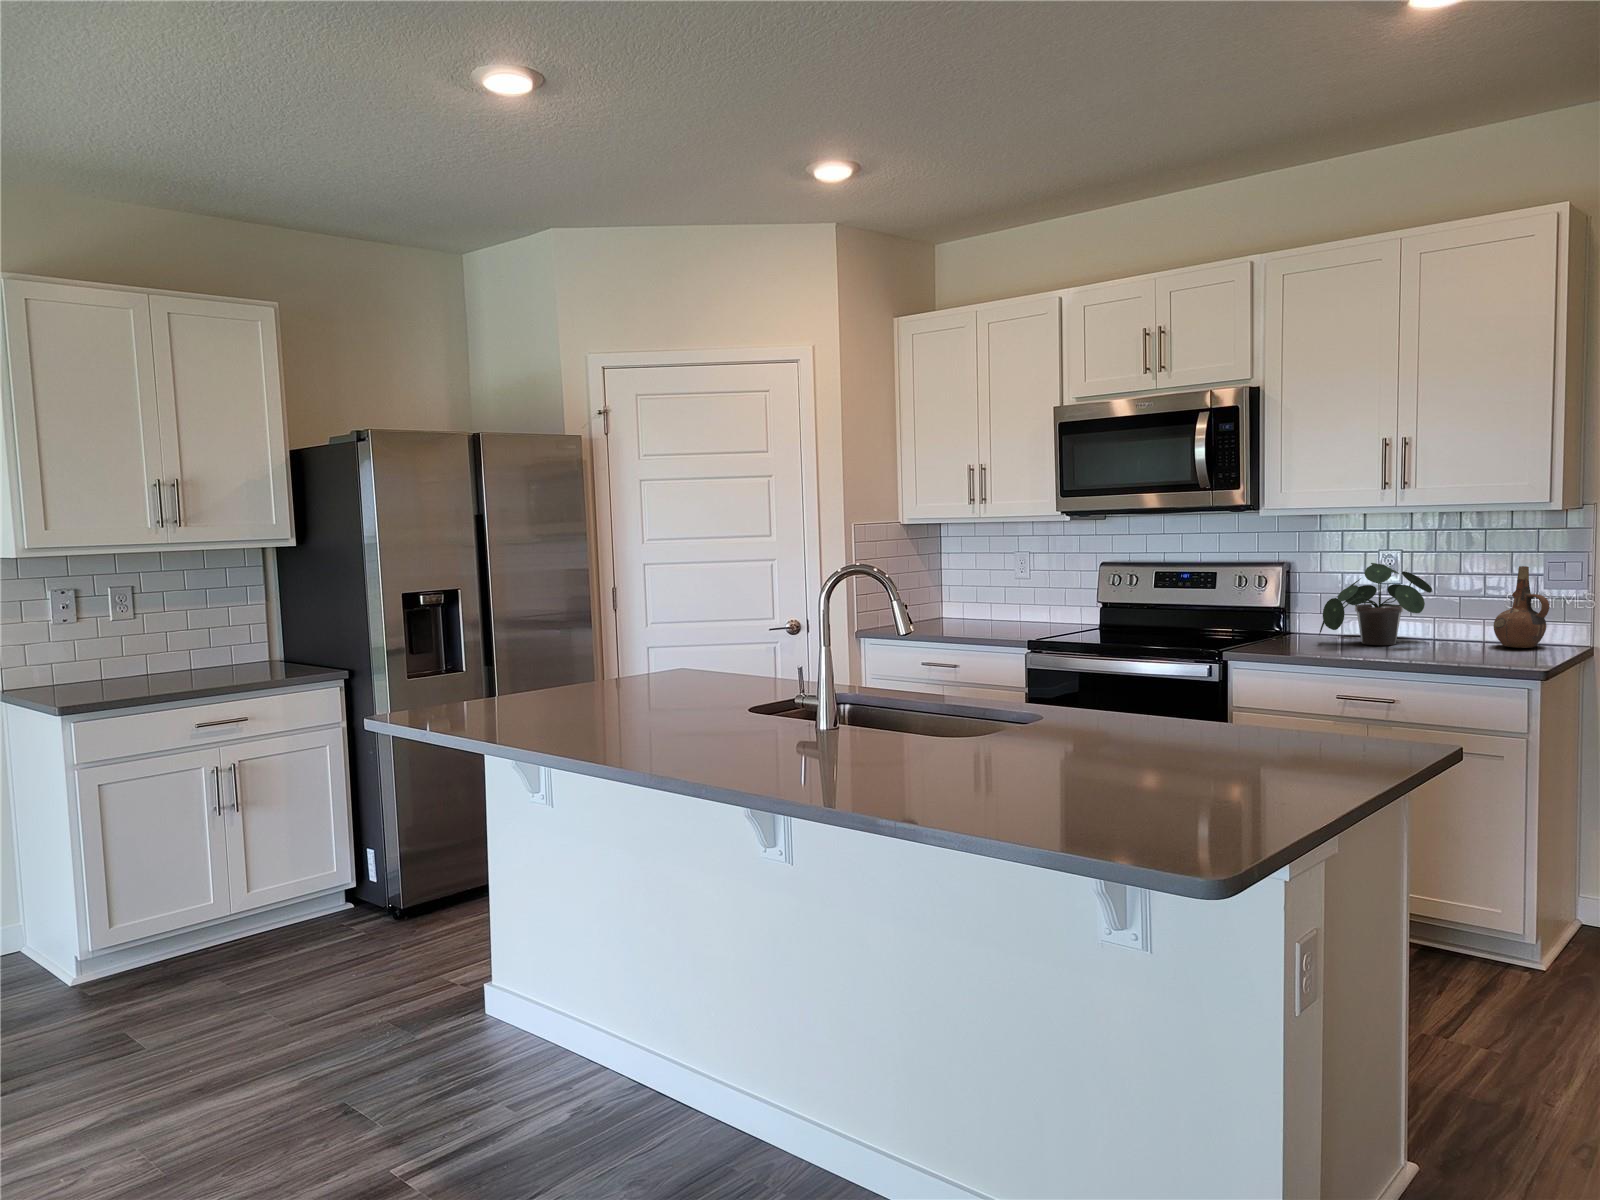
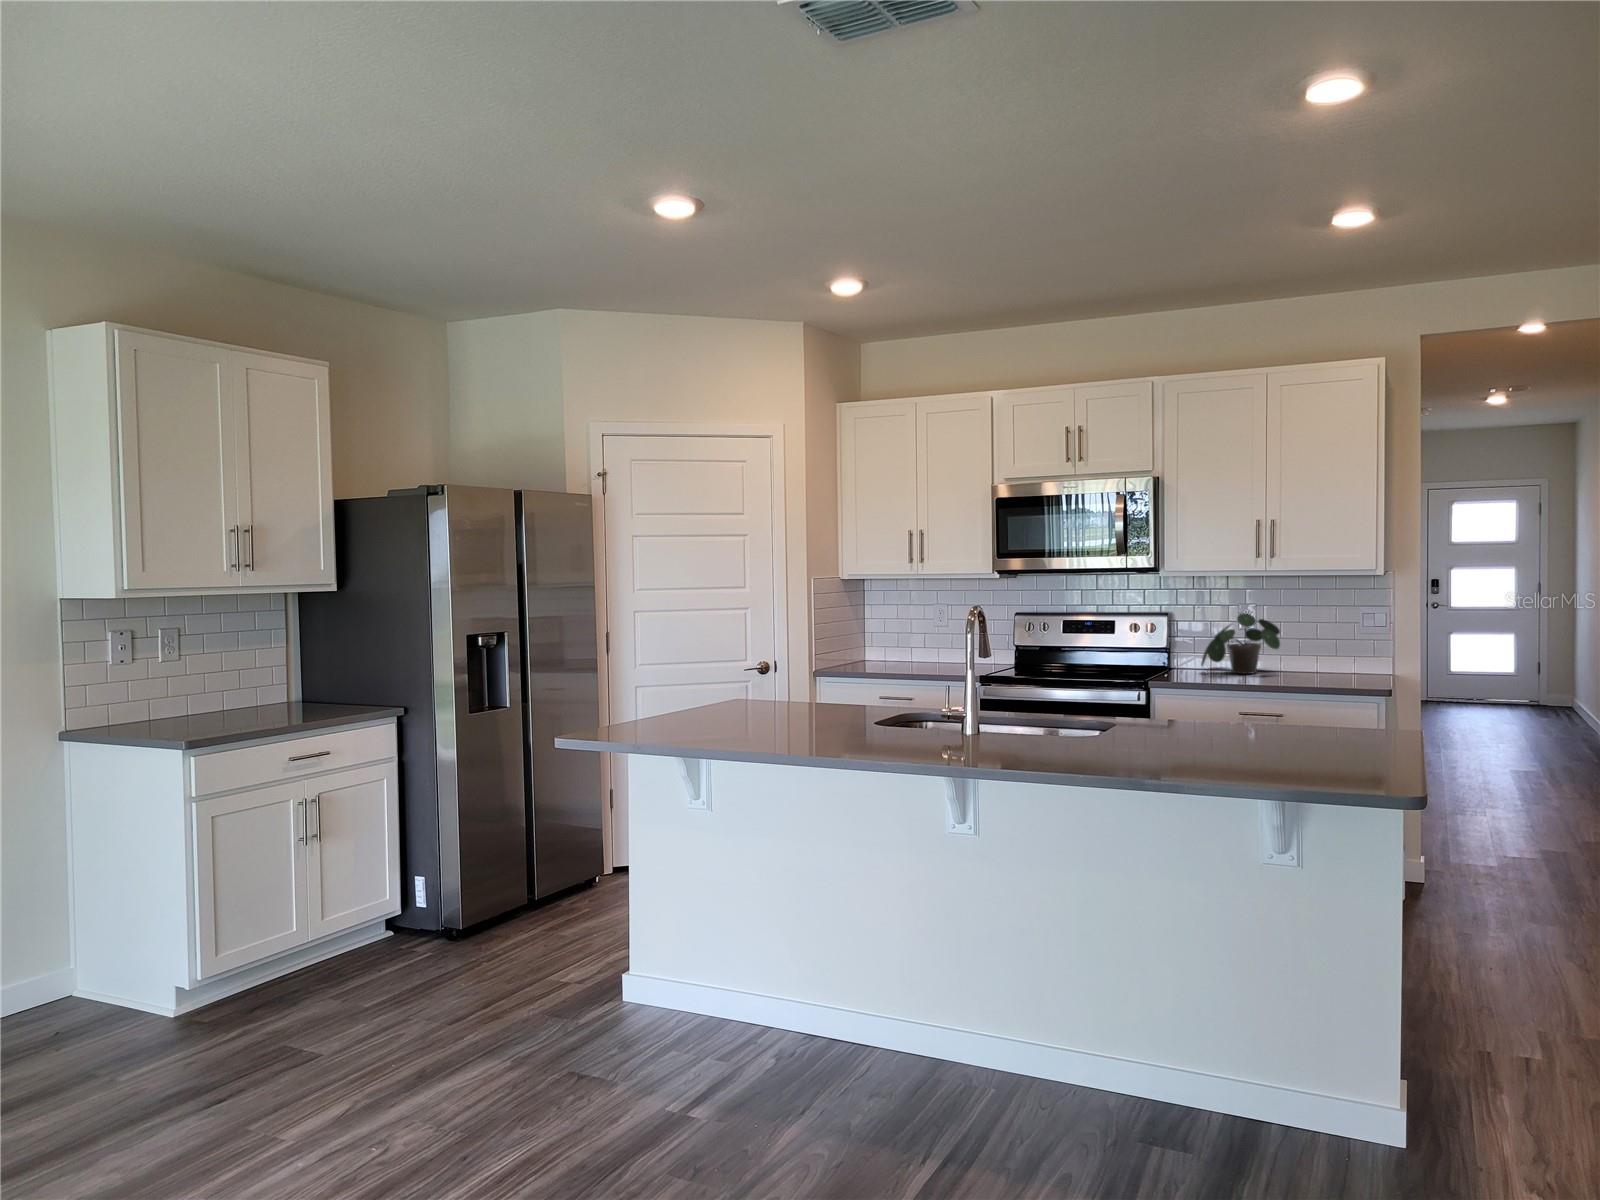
ceramic pitcher: present [1493,566,1549,648] -> none [1326,615,1364,673]

